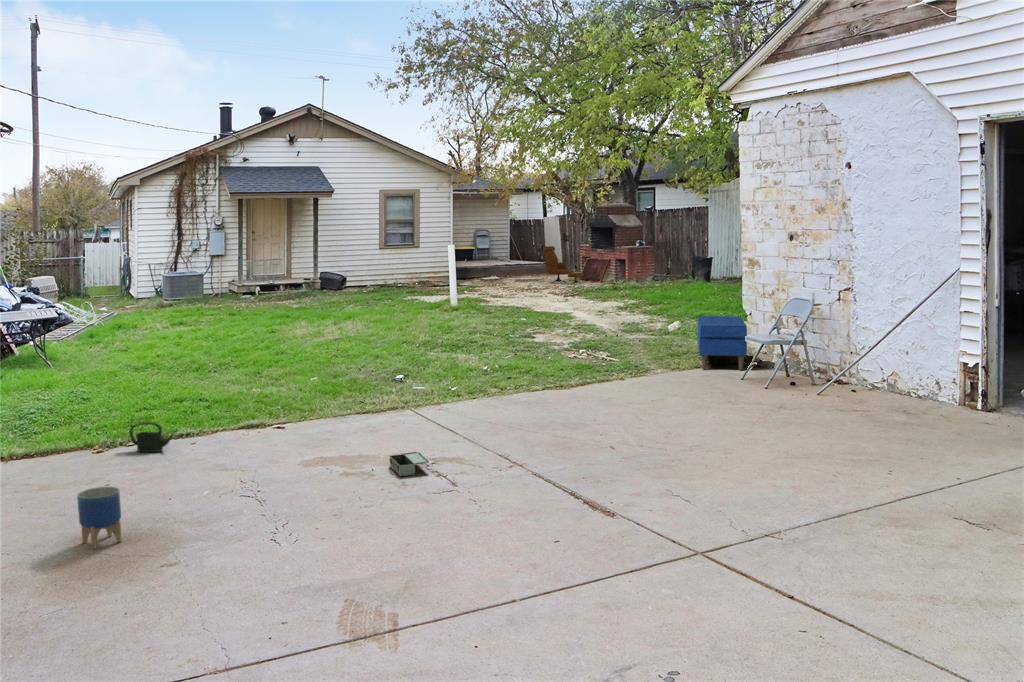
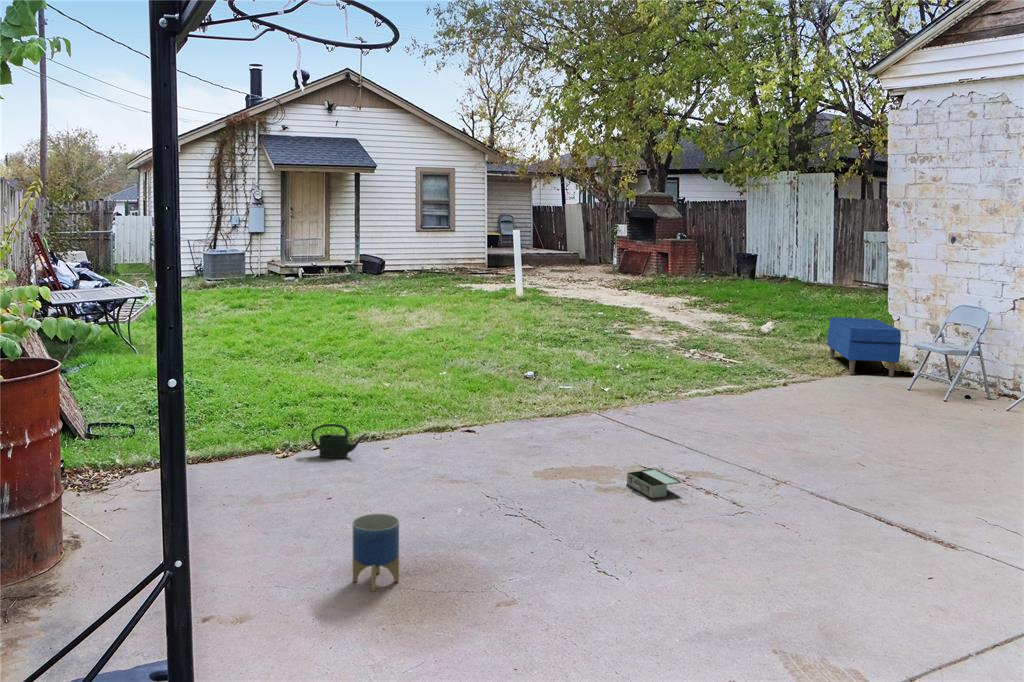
lounge chair: present [544,246,584,284] -> none [585,236,626,275]

